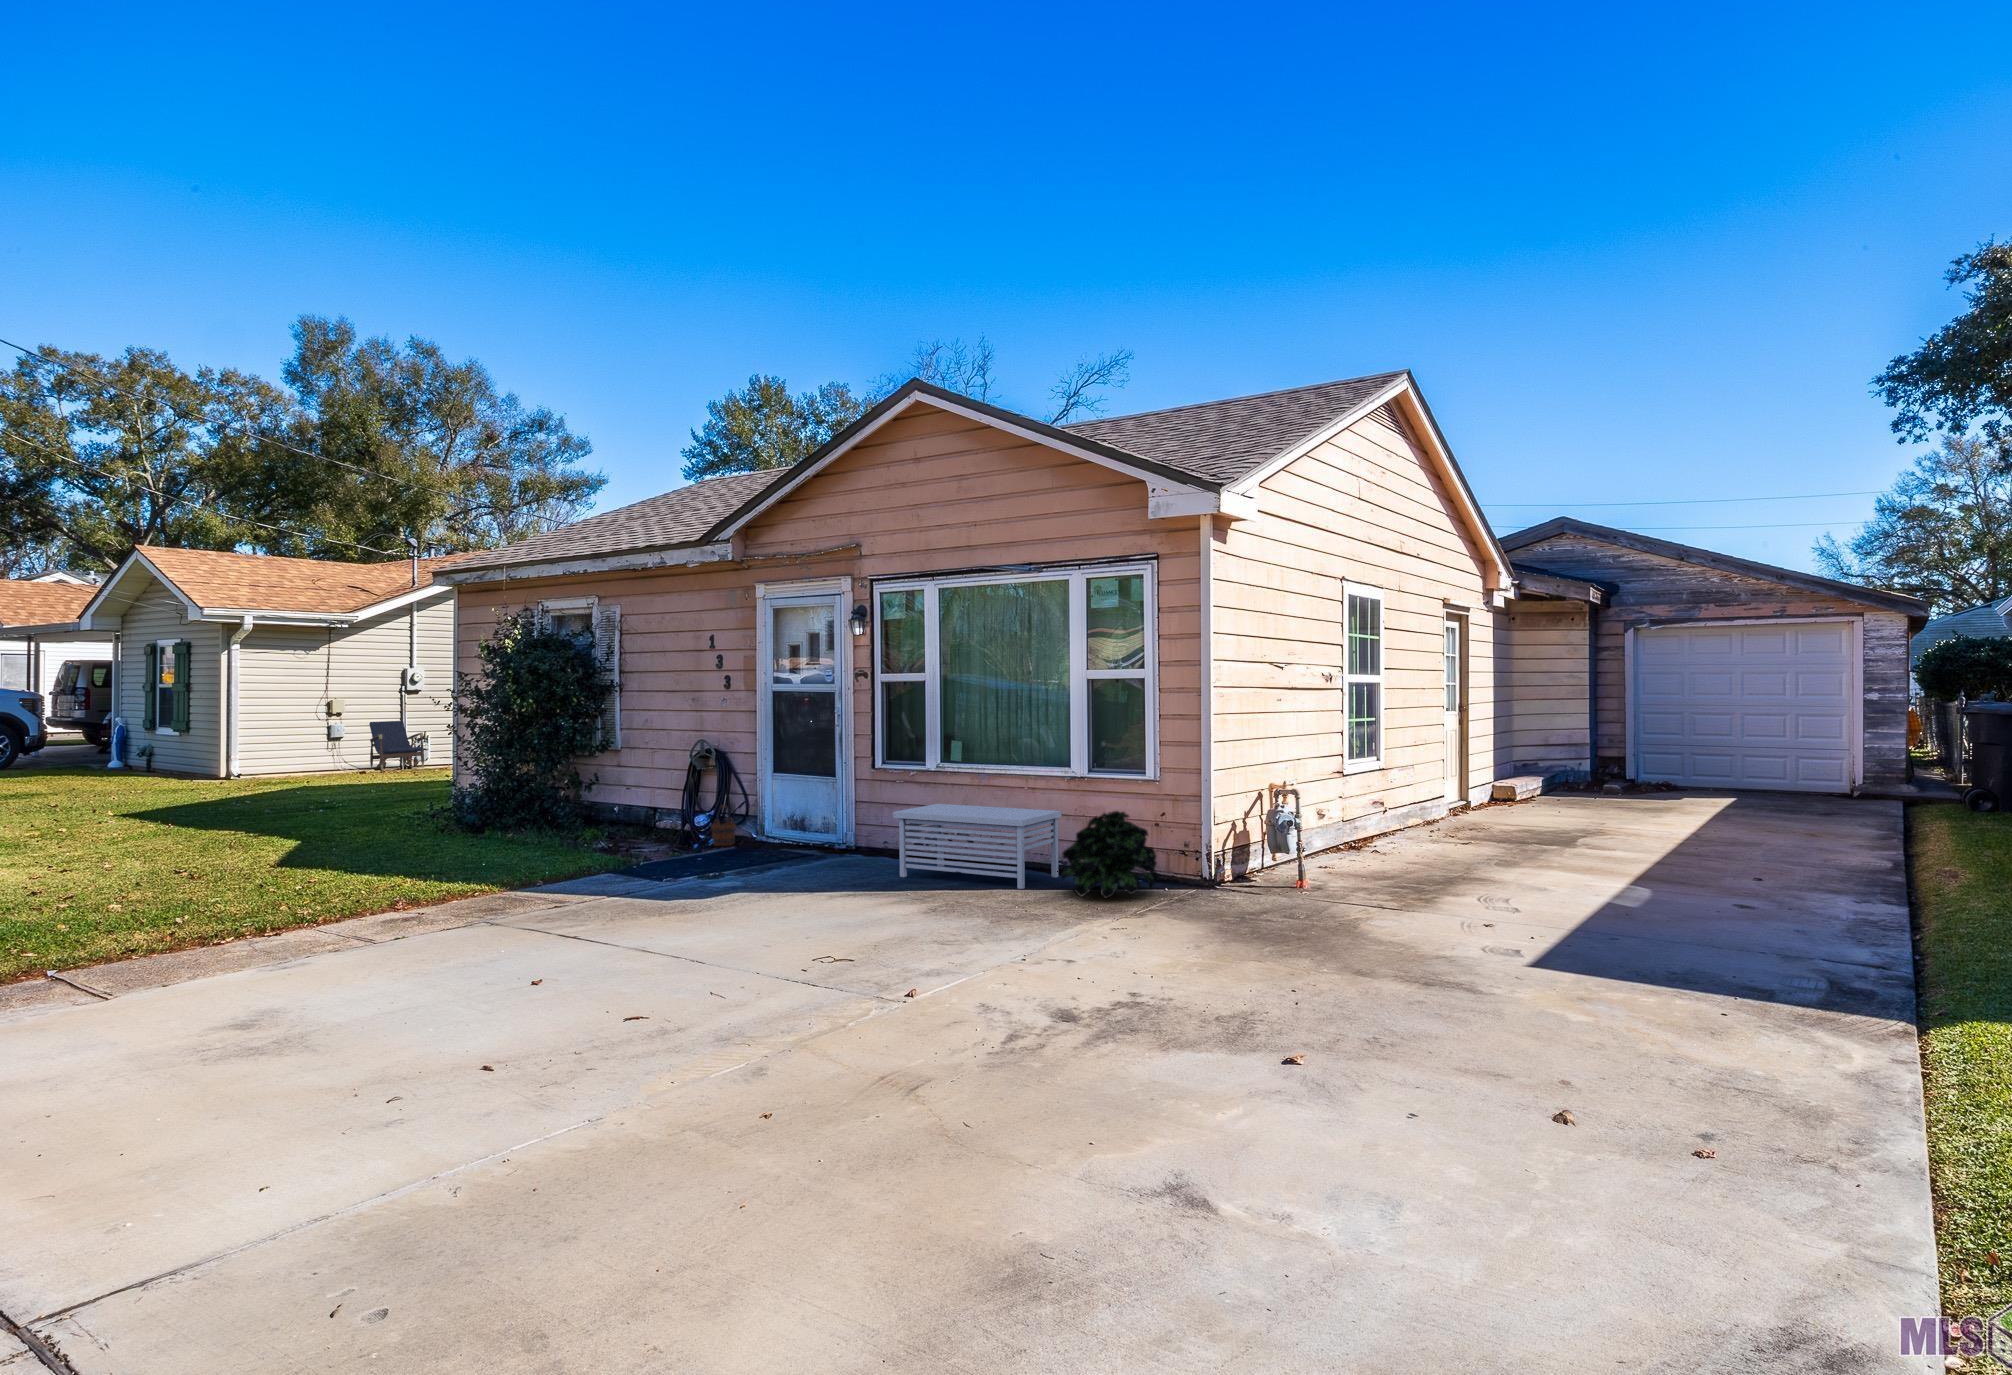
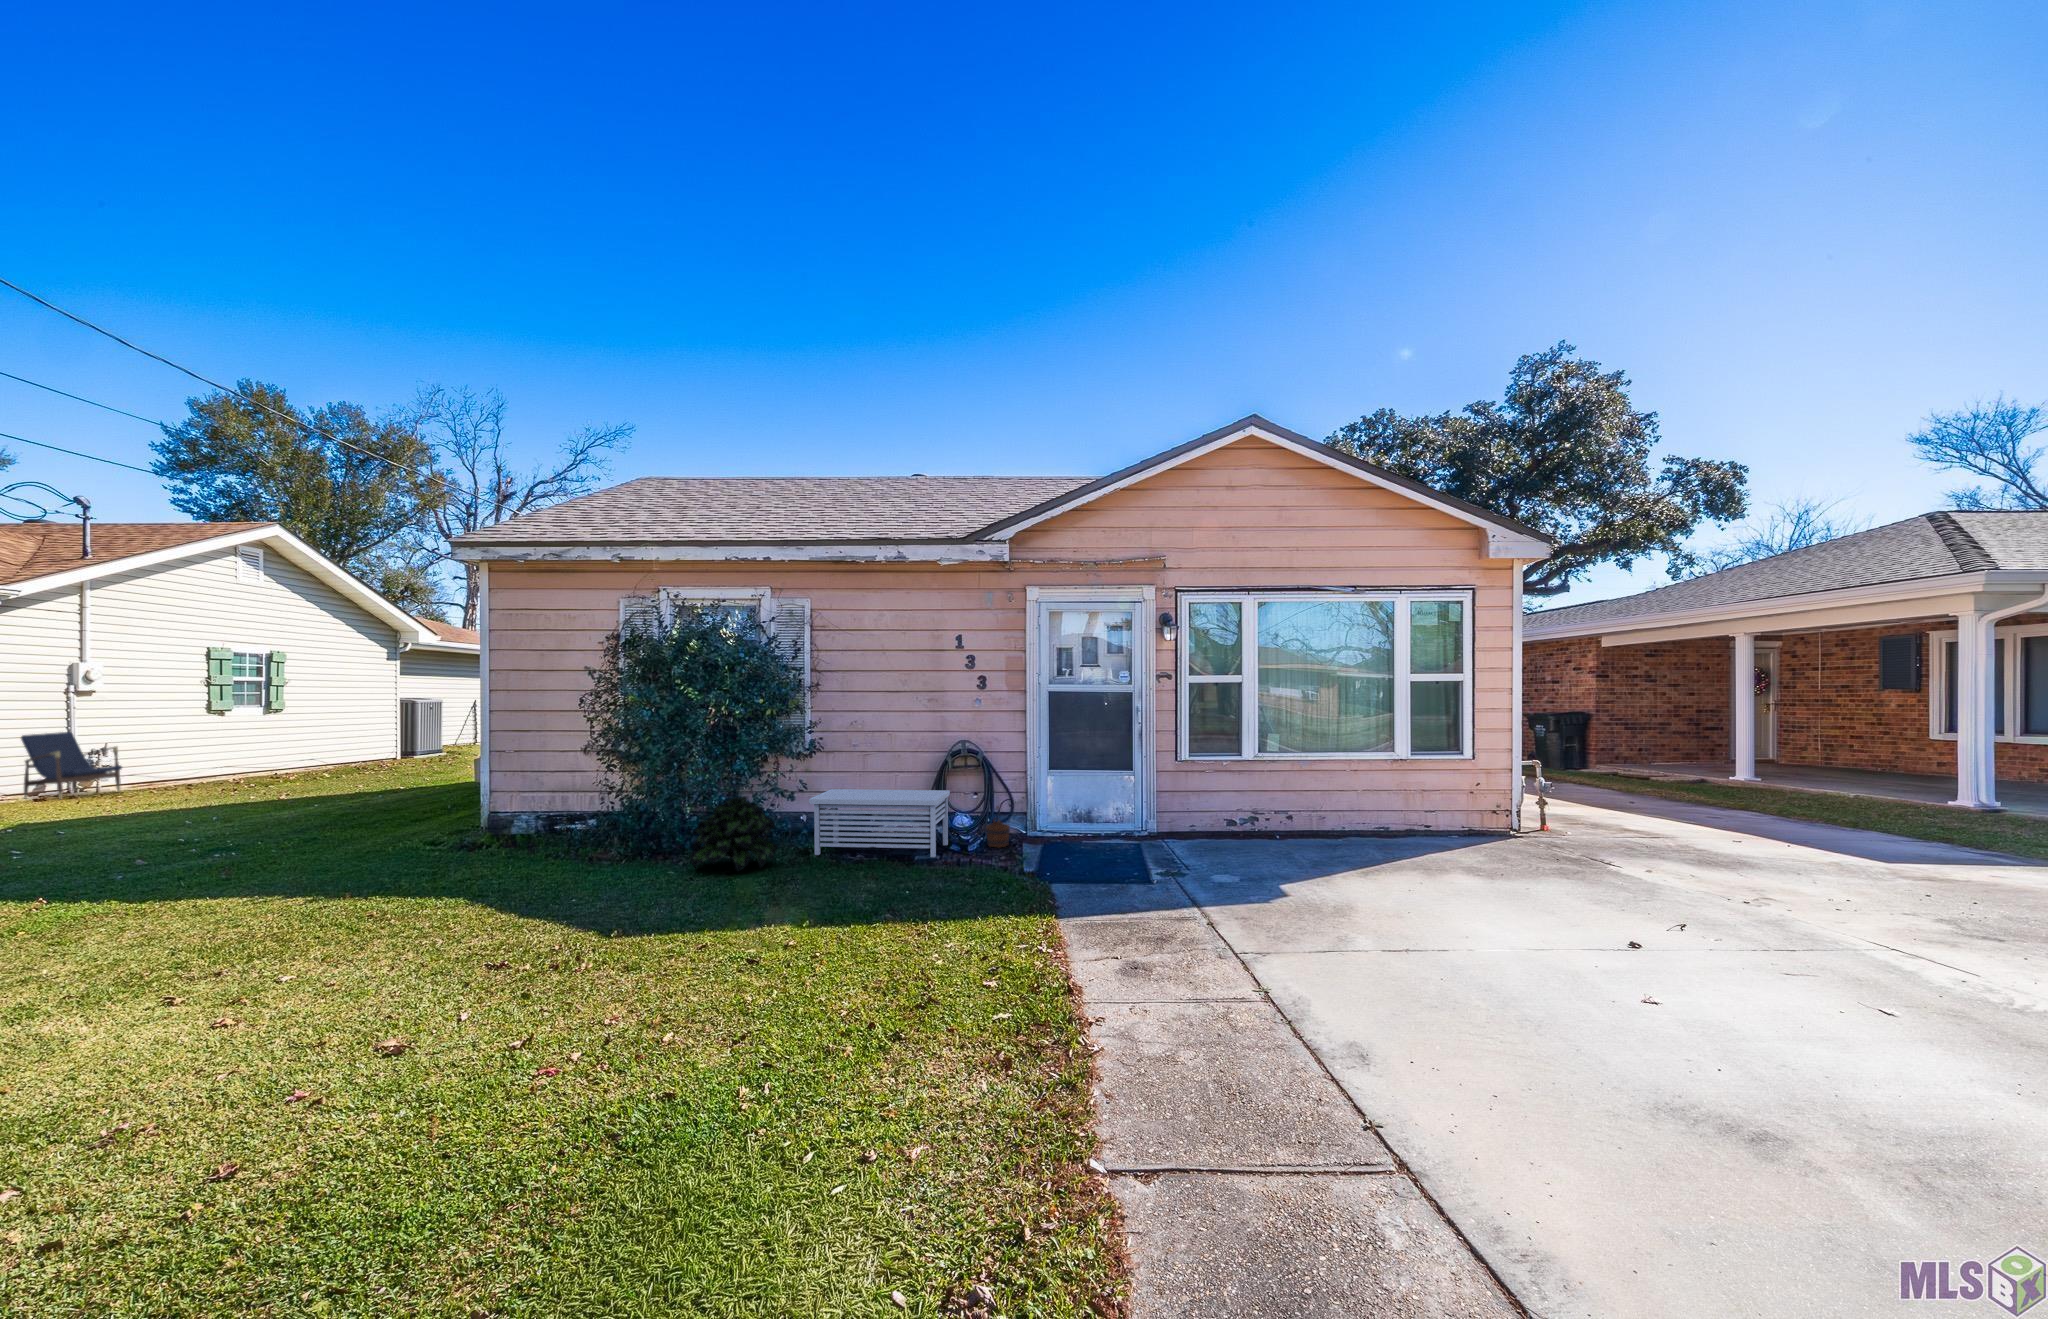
storage bench: present [893,804,1061,889] -> present [809,789,950,857]
potted plant: present [1060,811,1158,898] -> present [690,796,778,871]

